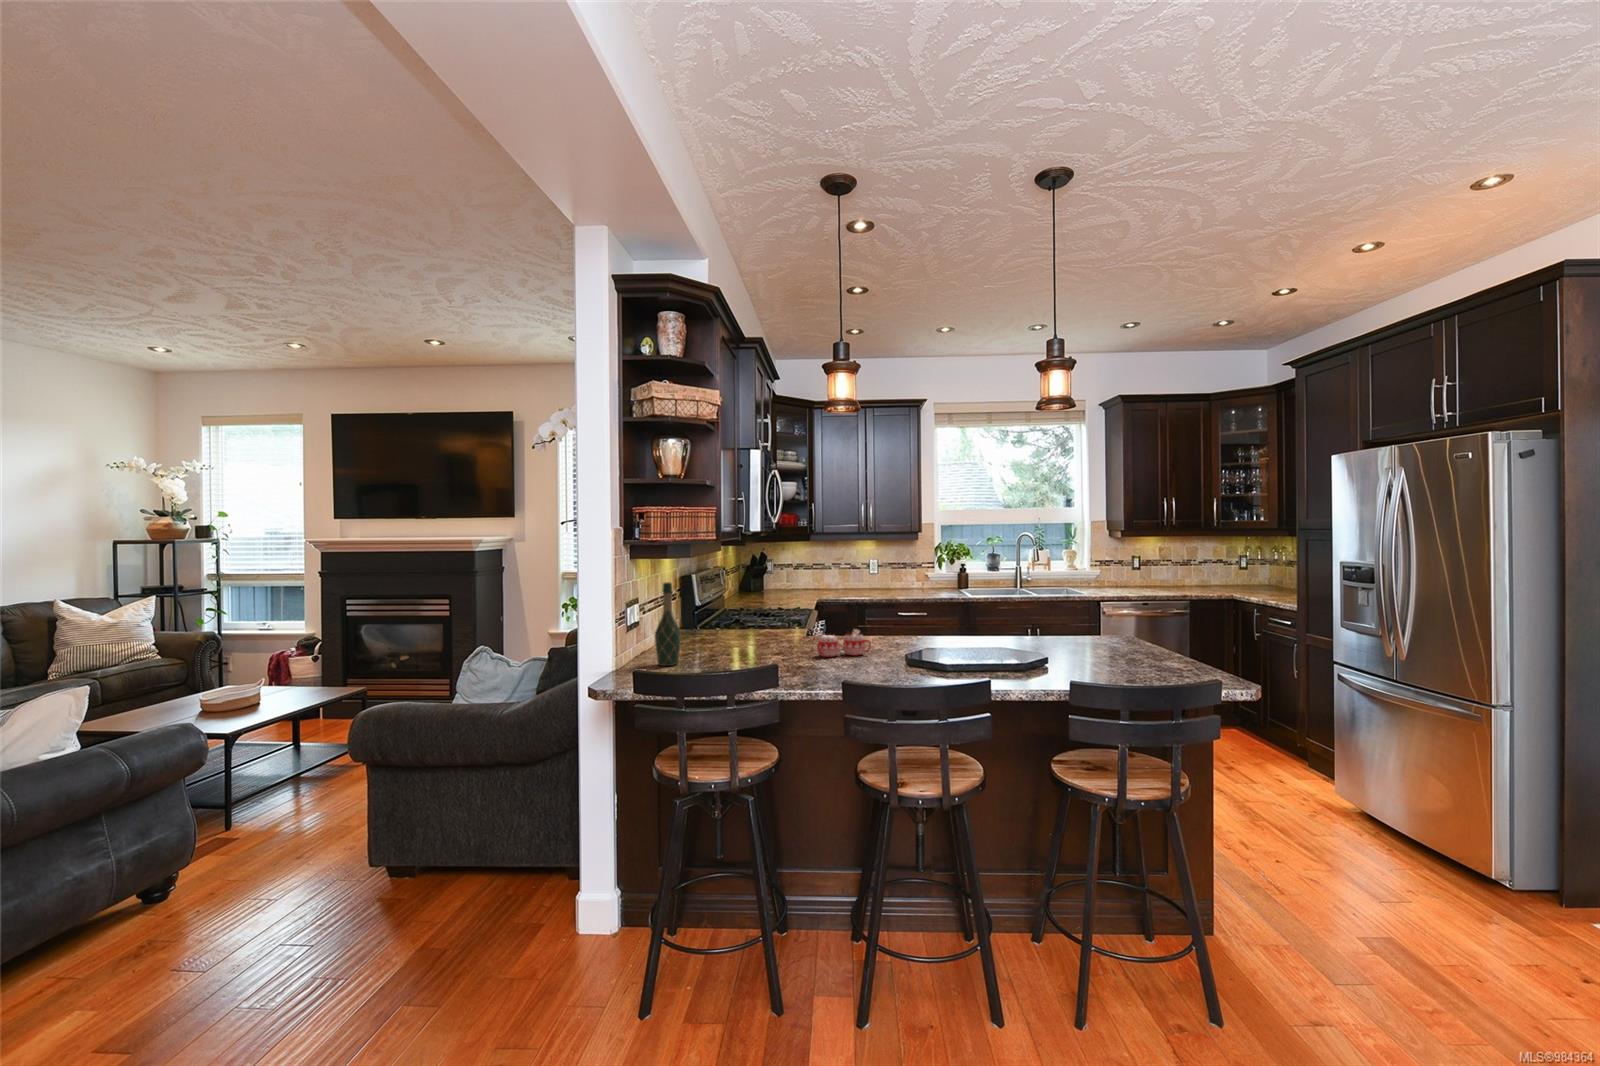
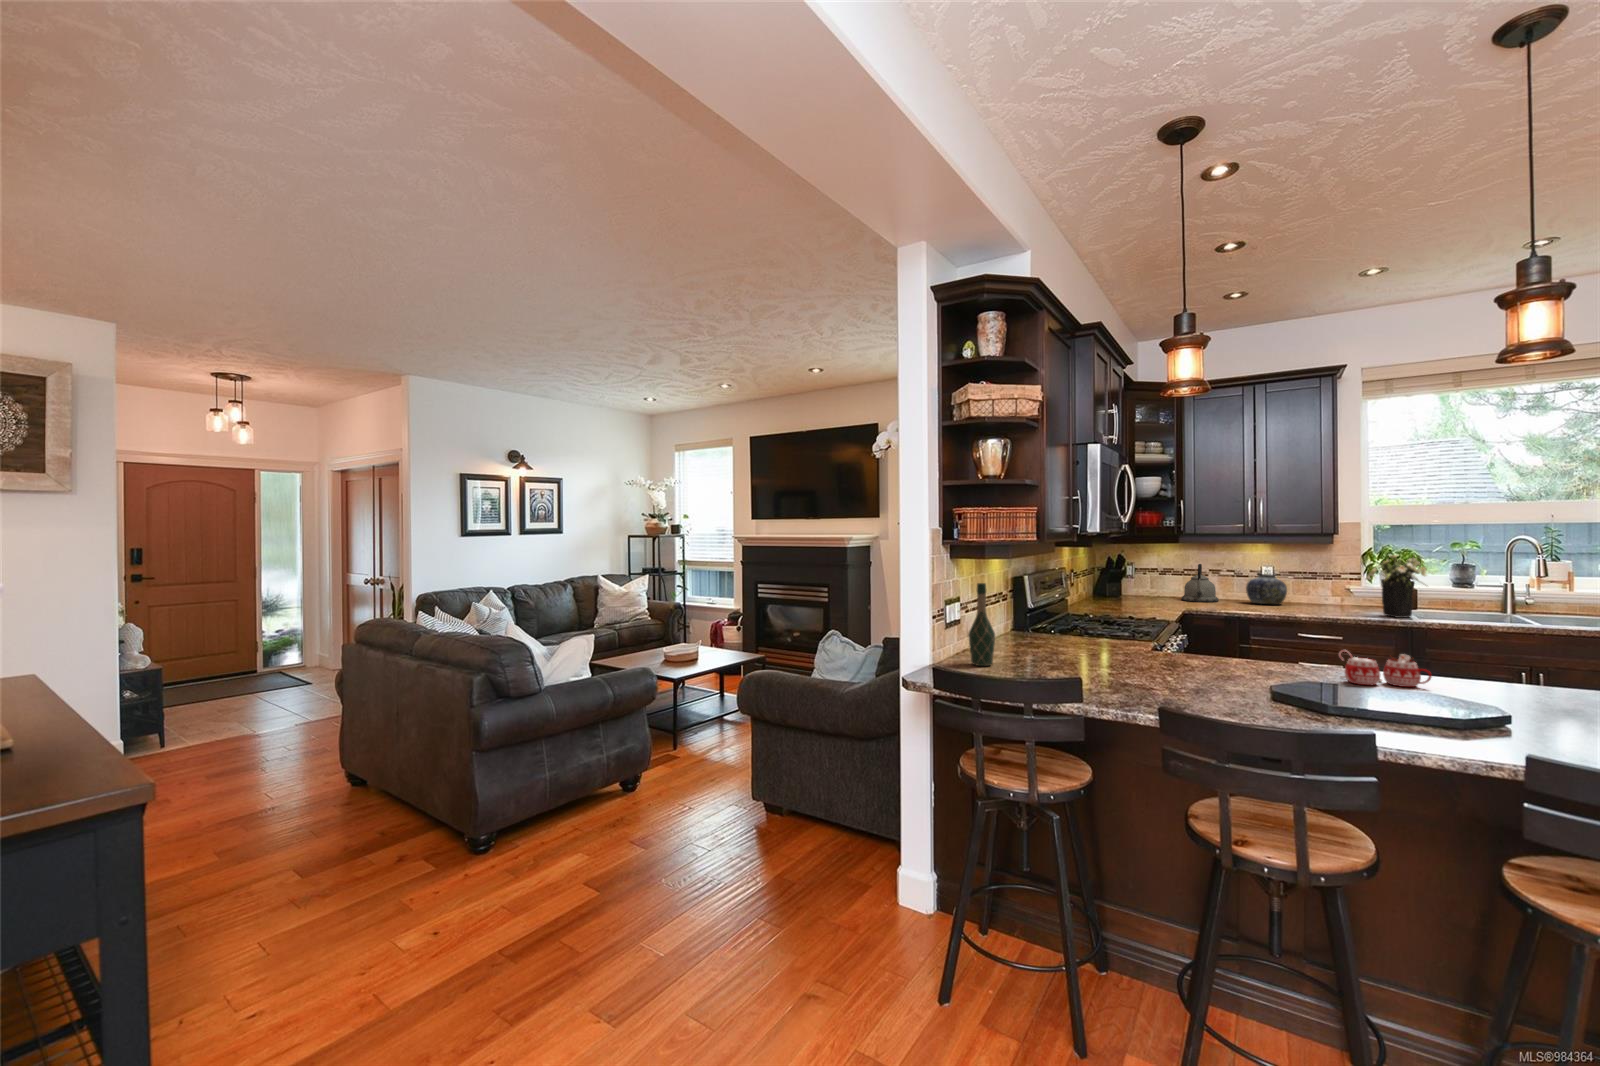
flower arrangement: none [940,547,982,598] -> present [1366,555,1427,618]
kettle: none [809,560,837,593] -> present [1182,564,1219,602]
vase: none [857,567,886,592] -> present [1246,574,1287,605]
mug: present [815,630,871,657] -> present [1339,650,1431,687]

